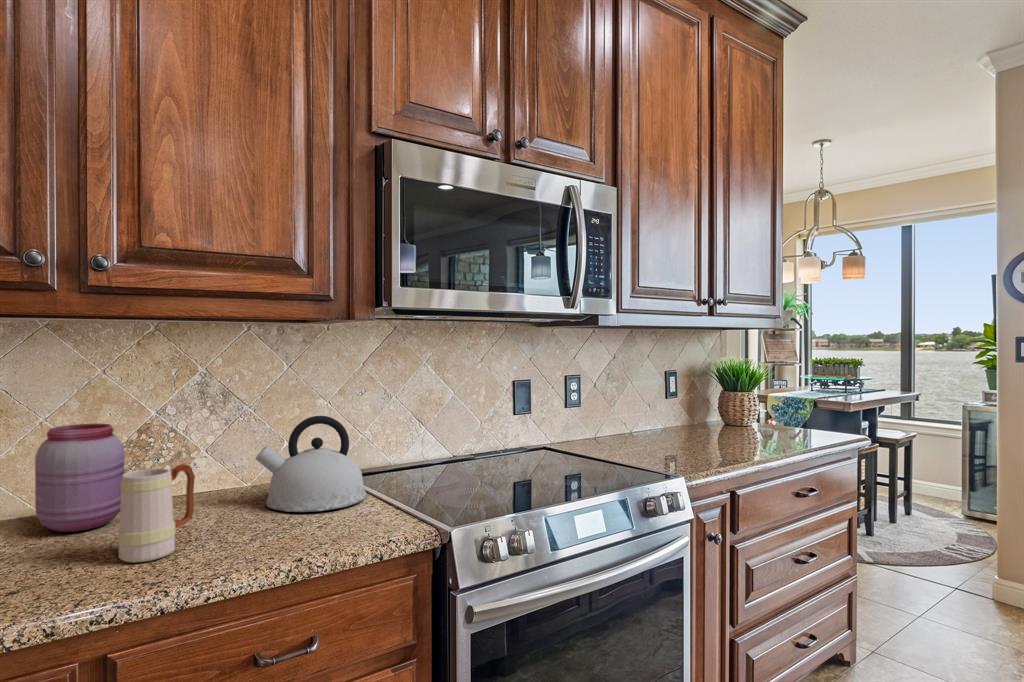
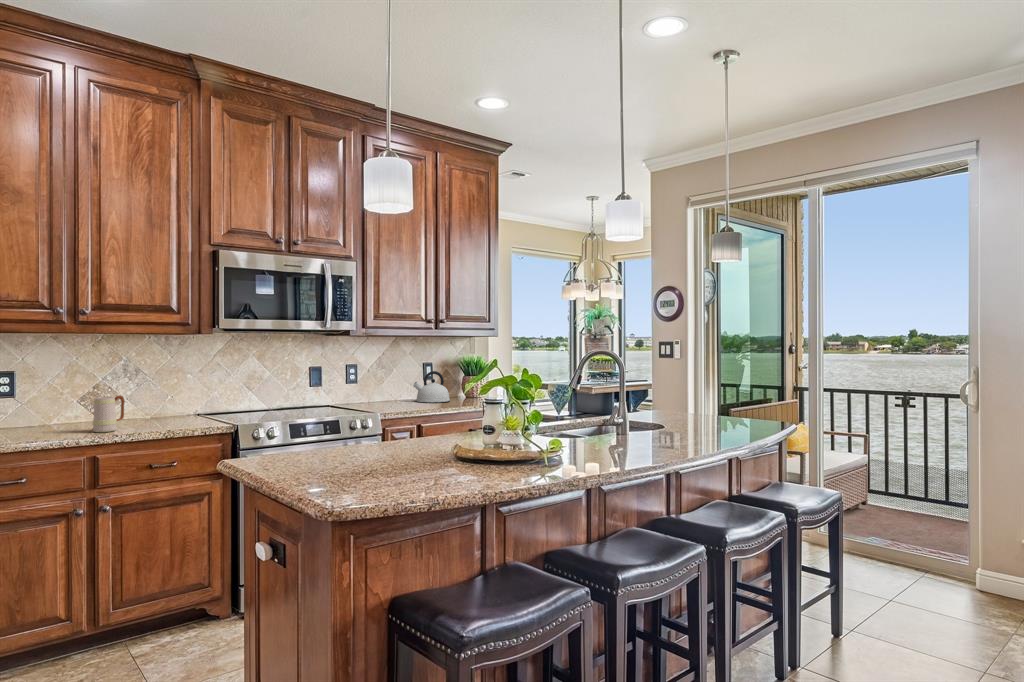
kettle: present [255,416,367,512] -> present [413,371,450,402]
jar: present [35,424,125,532] -> none [50,382,90,427]

